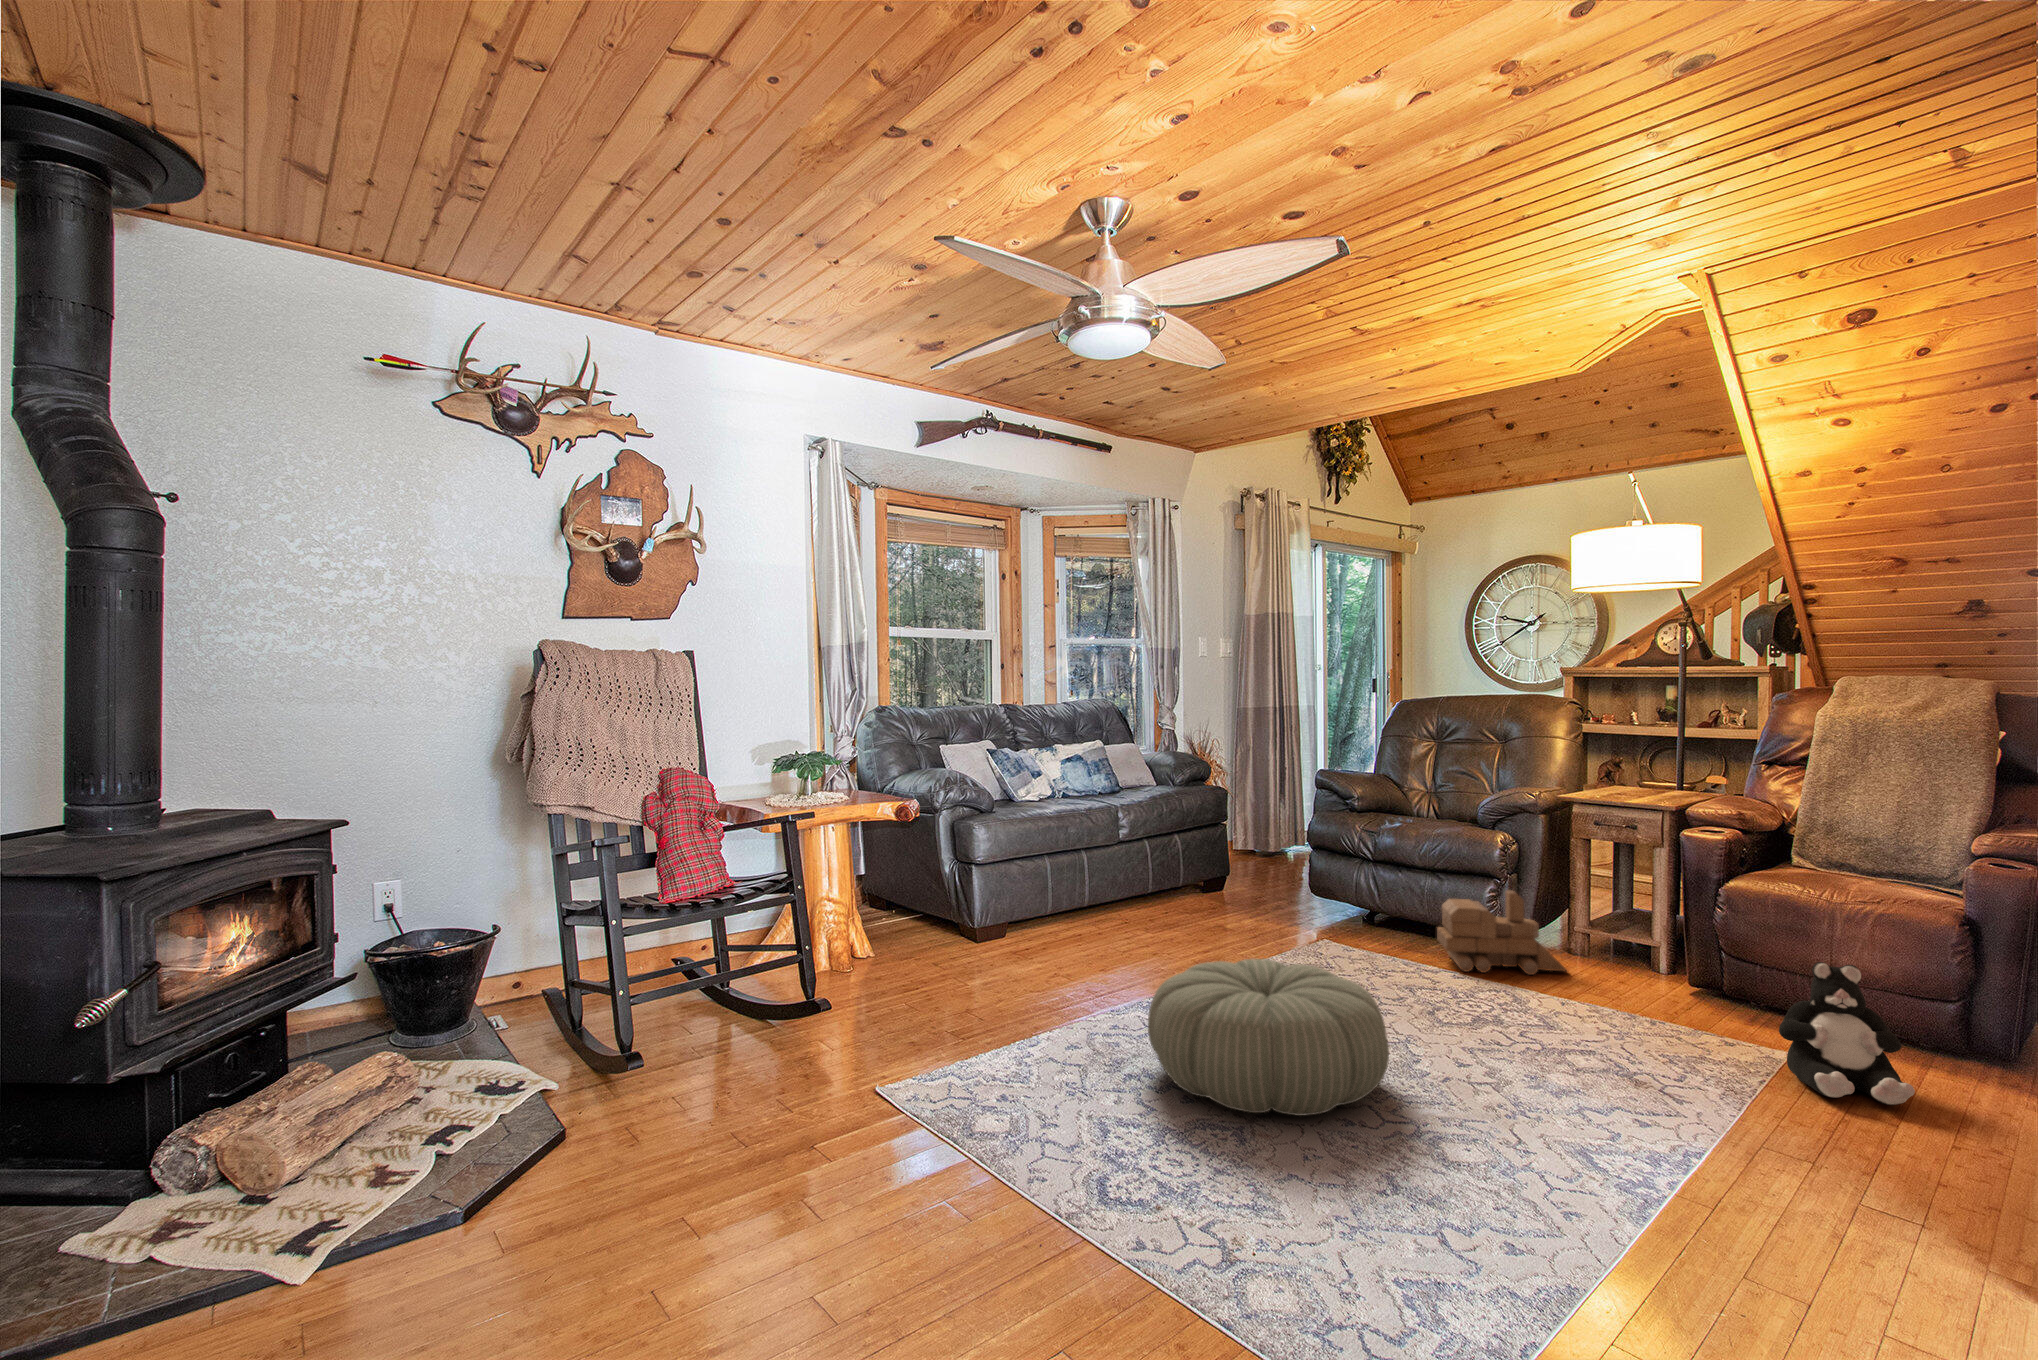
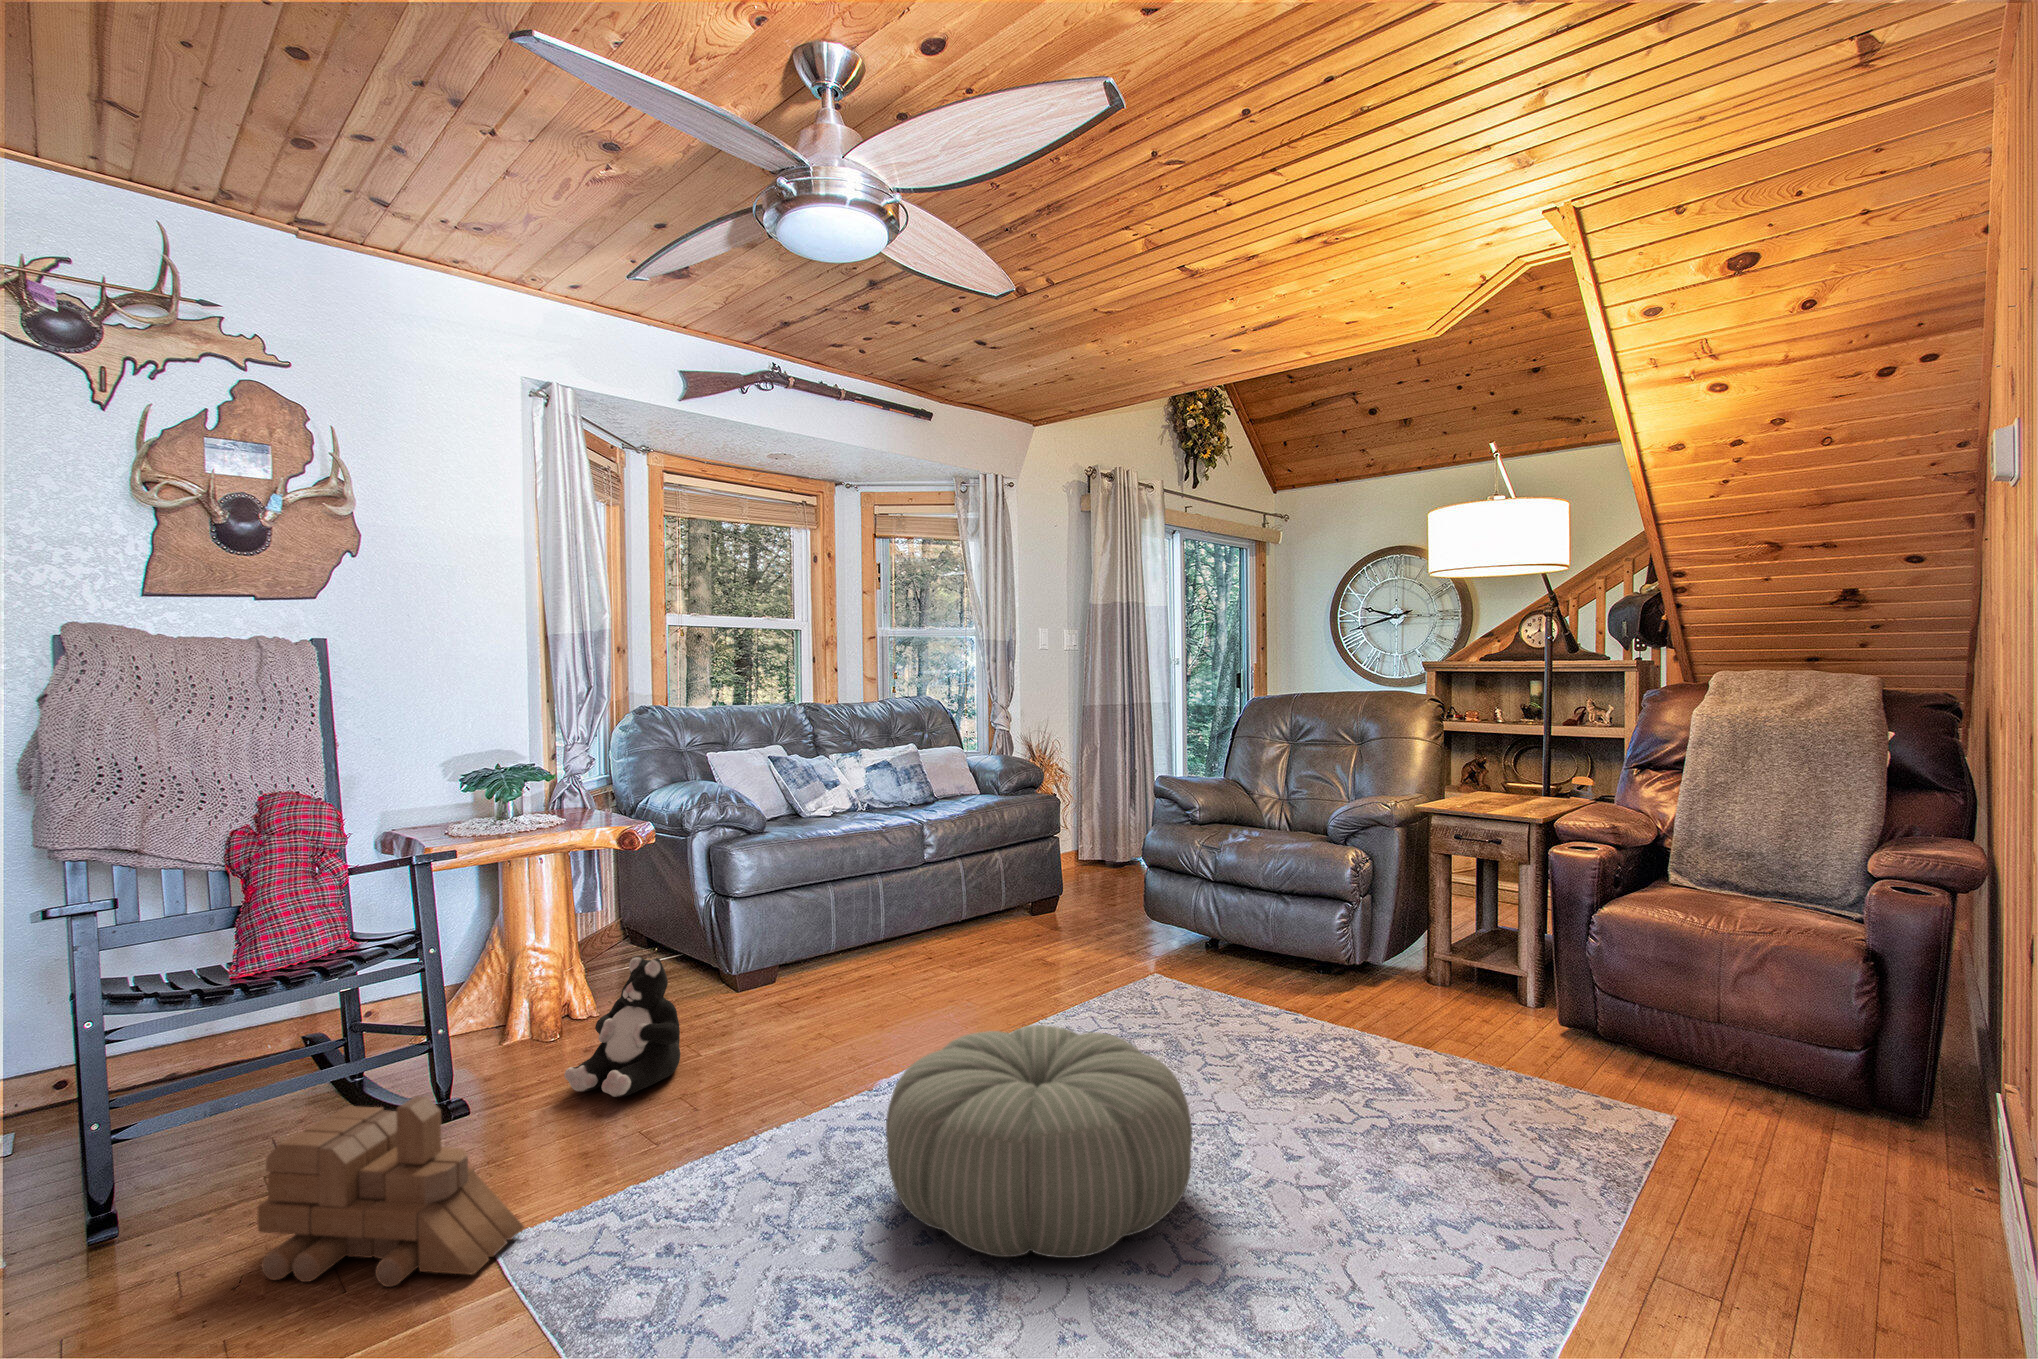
toy train: present [1437,890,1567,975] -> present [258,1096,524,1287]
plush toy: present [1779,962,1915,1105] -> present [564,956,680,1097]

